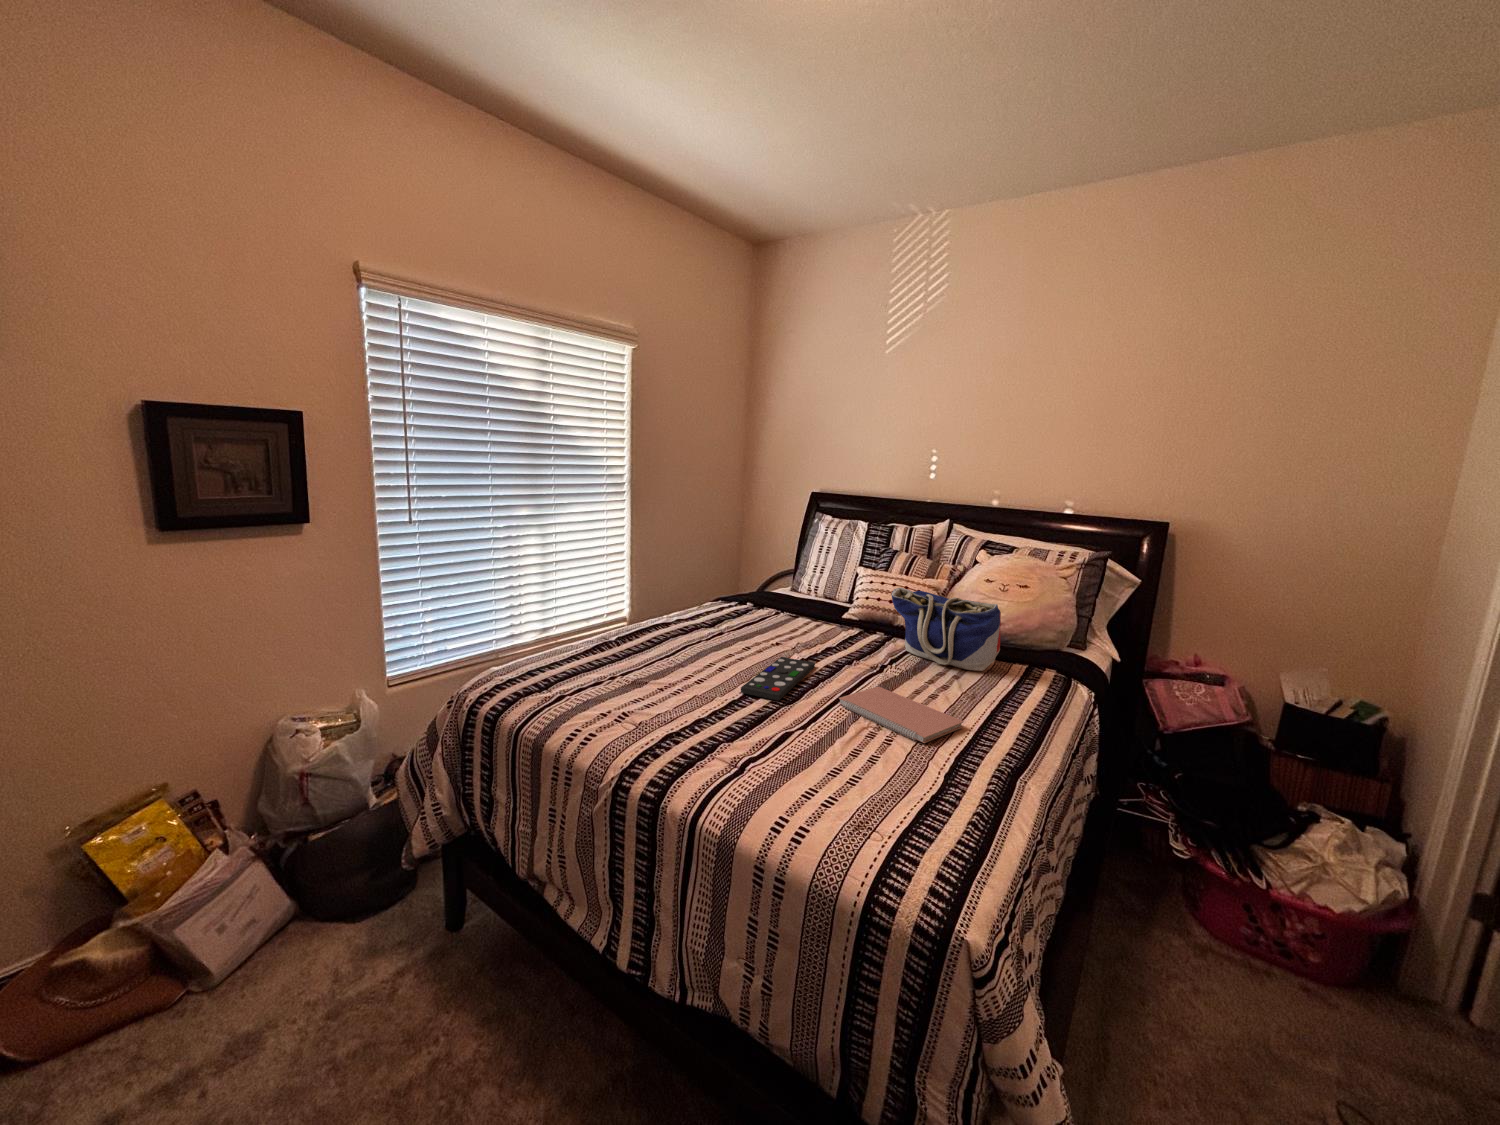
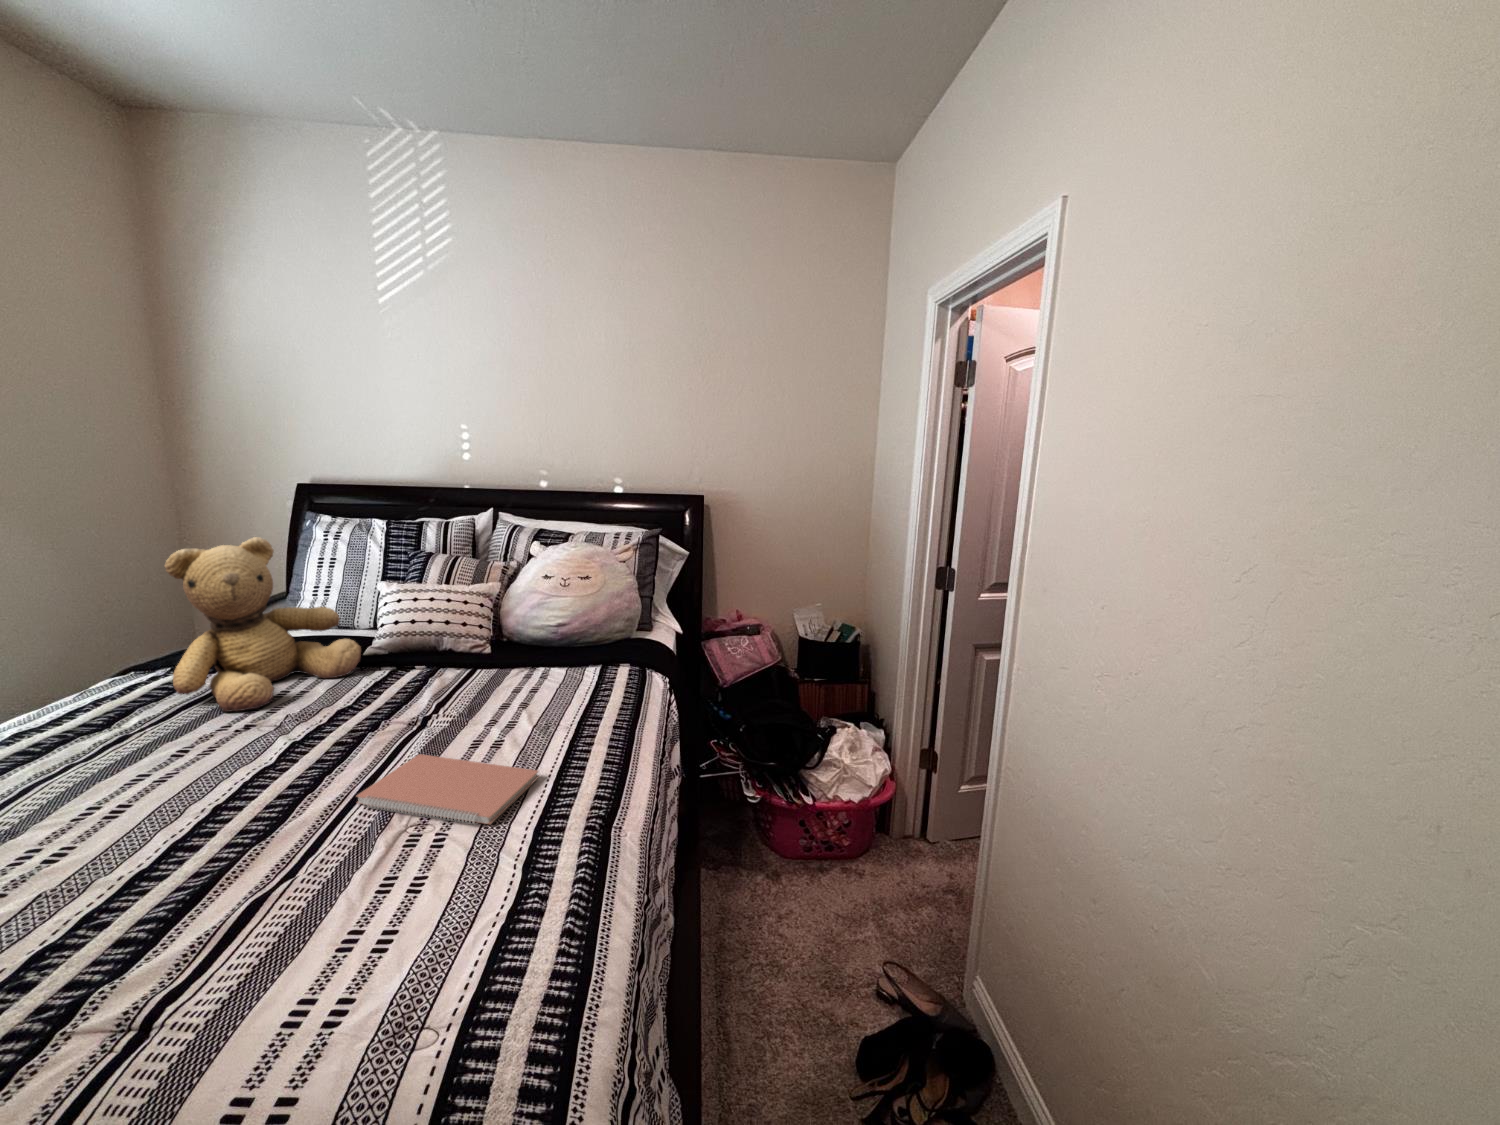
teddy bear: none [743,523,844,635] -> present [165,537,361,712]
tote bag: present [891,588,1001,671] -> none [424,606,570,692]
remote control: present [741,657,815,701] -> none [158,744,315,849]

